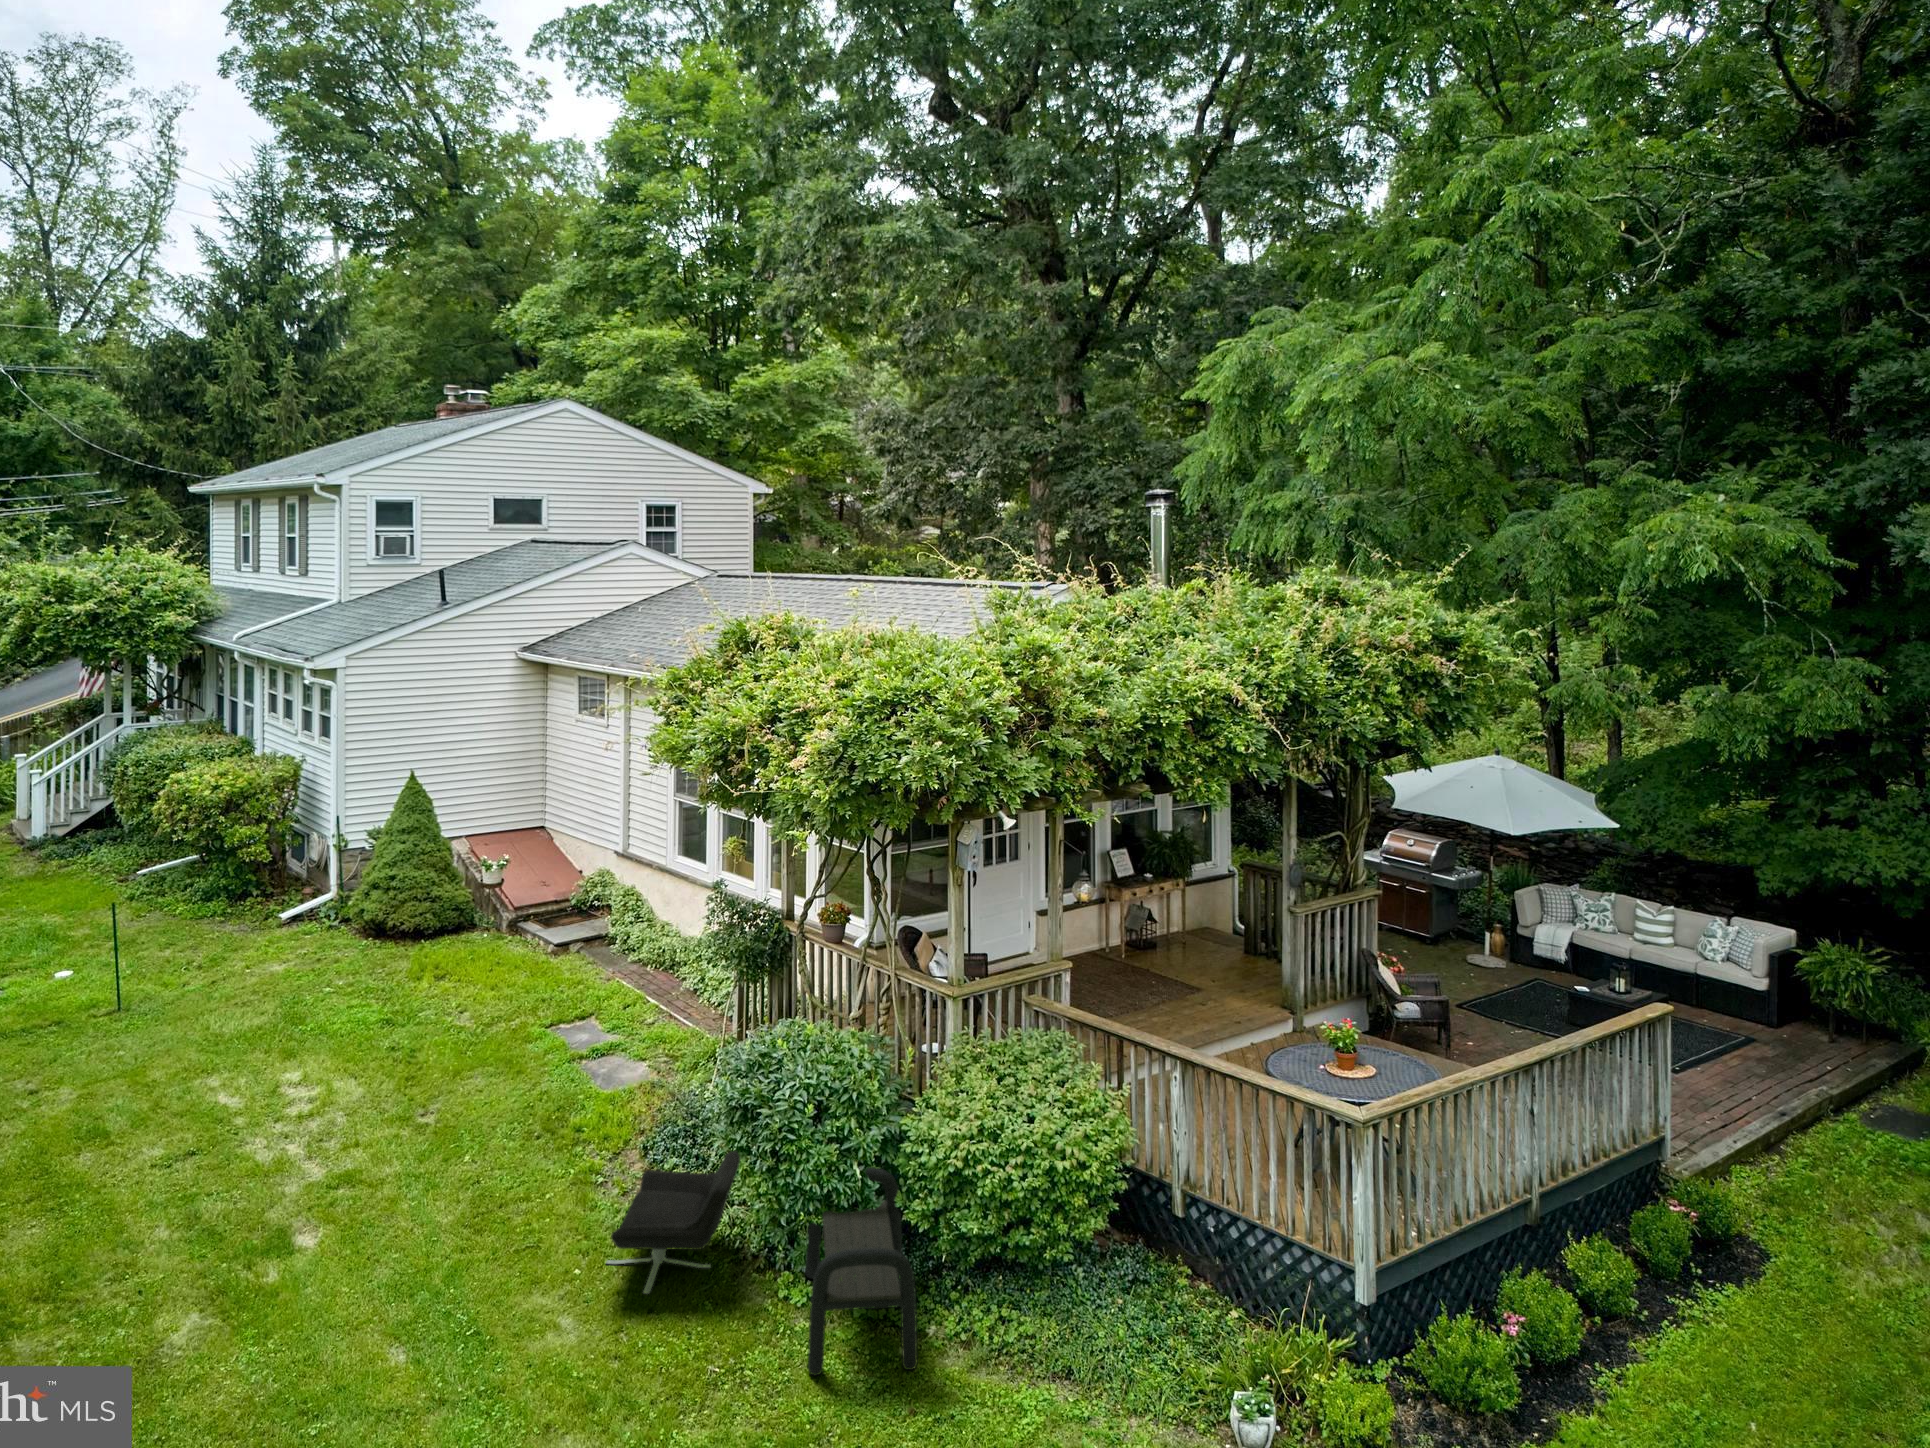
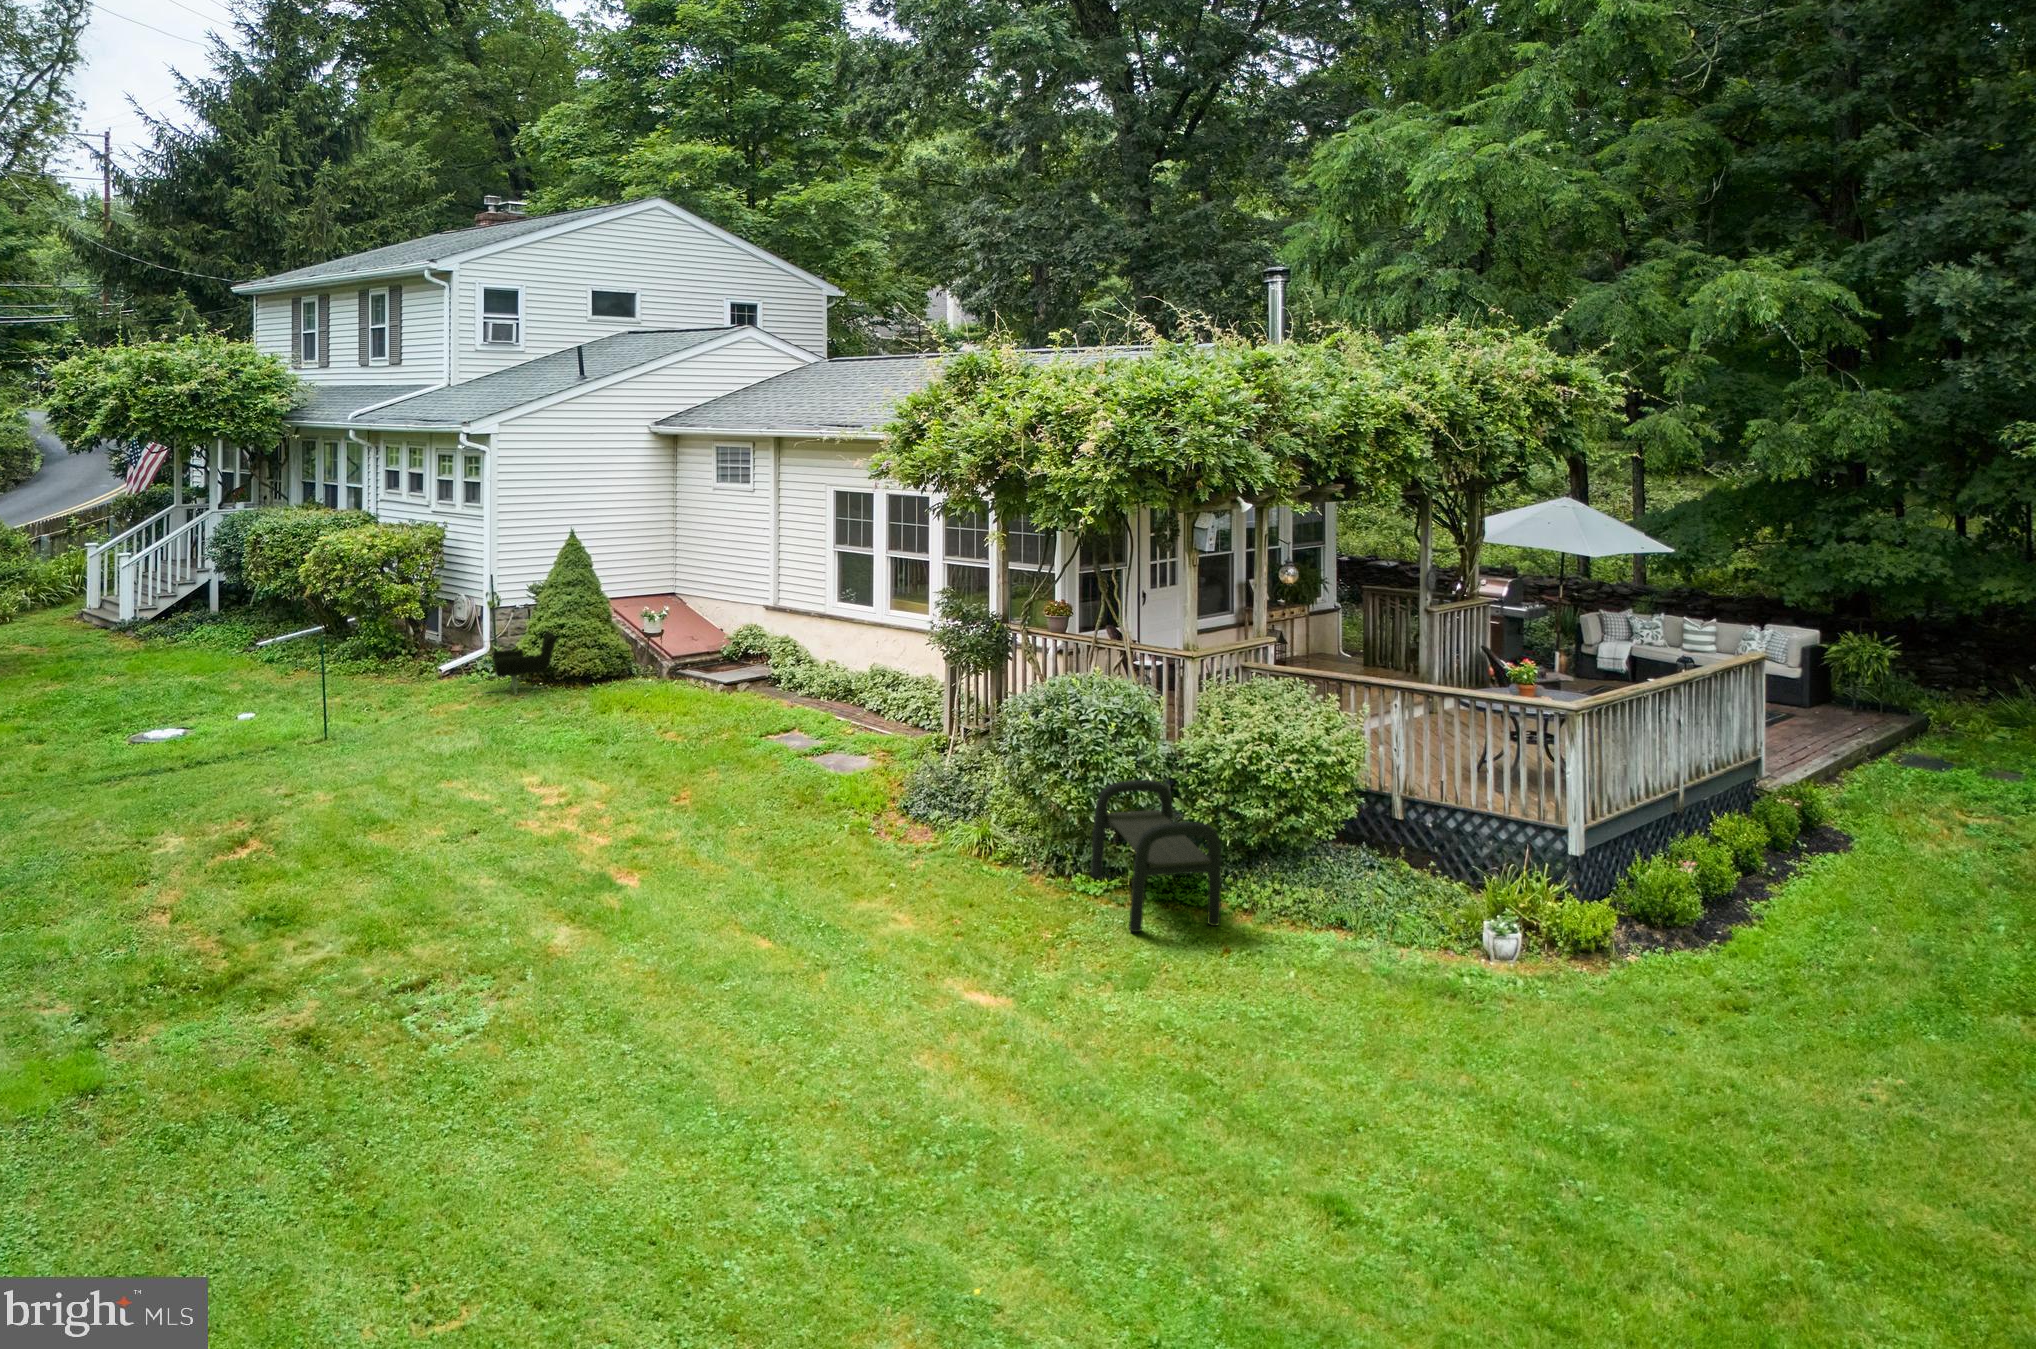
lounge chair: present [606,1151,740,1294] -> present [493,631,557,695]

